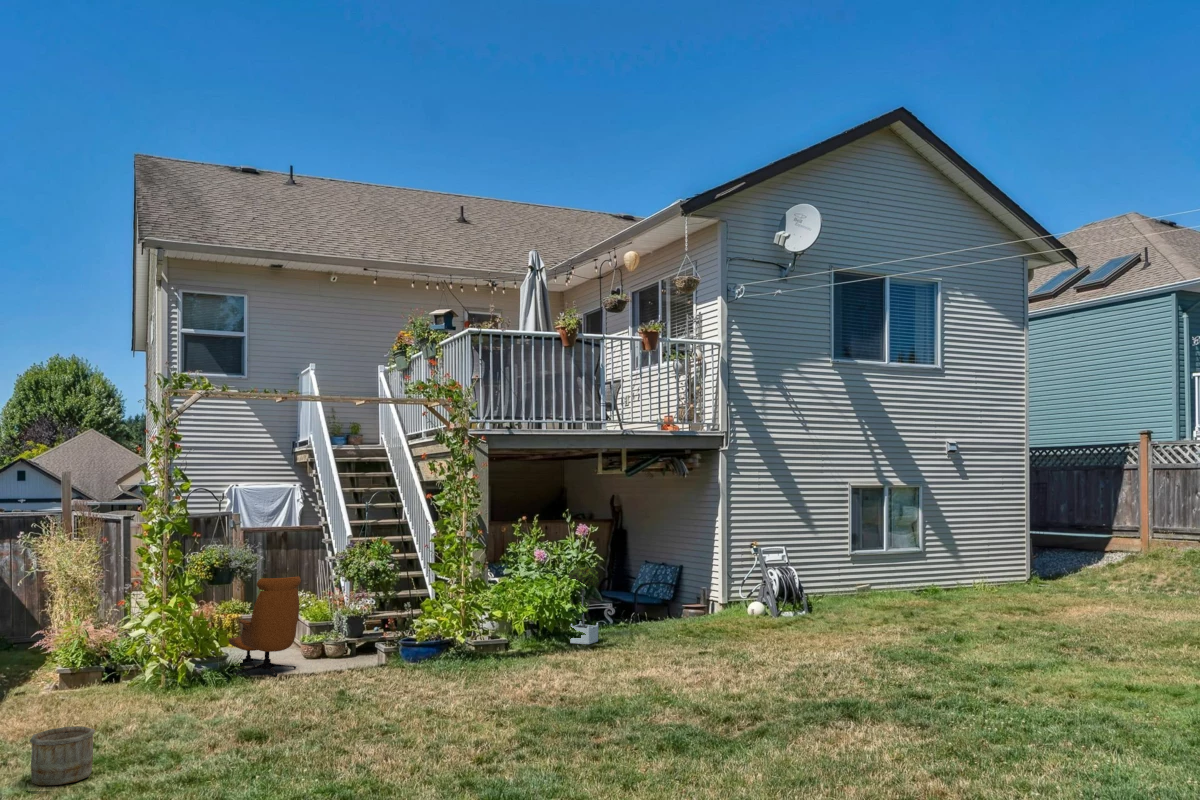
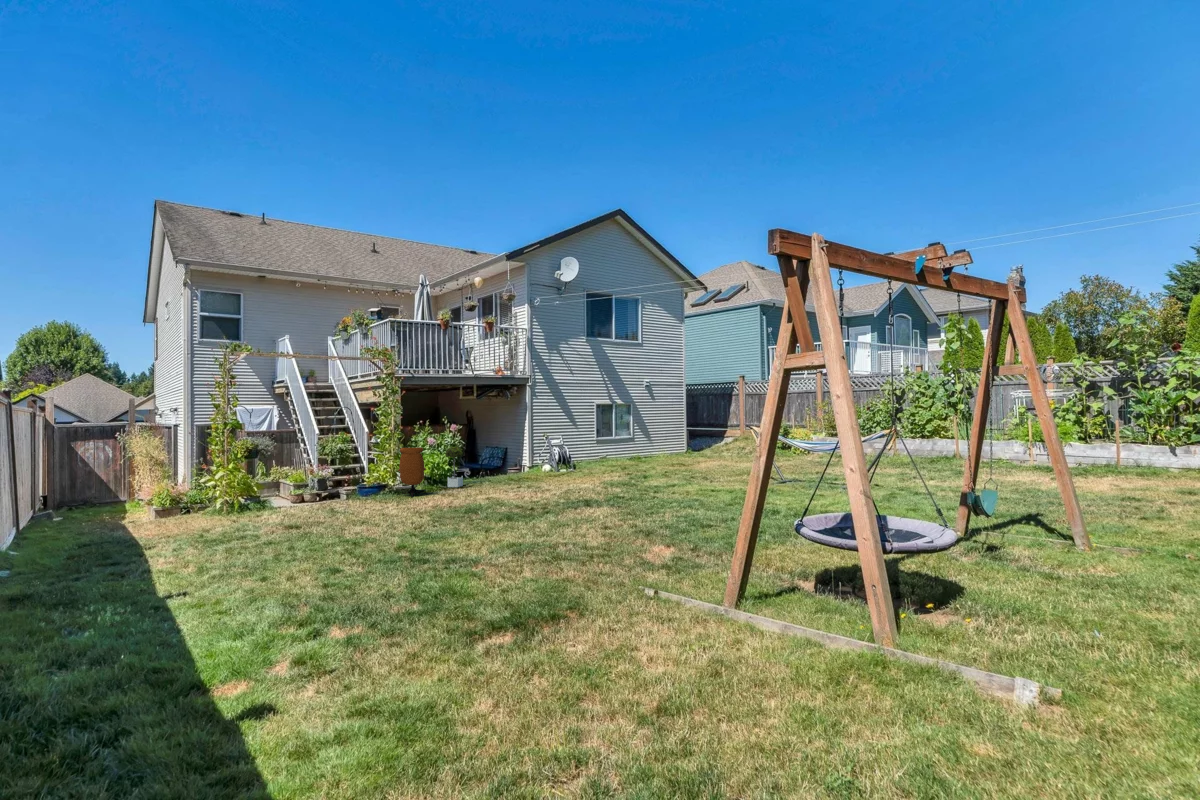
lounge chair: present [229,576,301,676] -> present [397,447,428,497]
wooden bucket: present [30,727,95,786] -> none [165,524,201,553]

